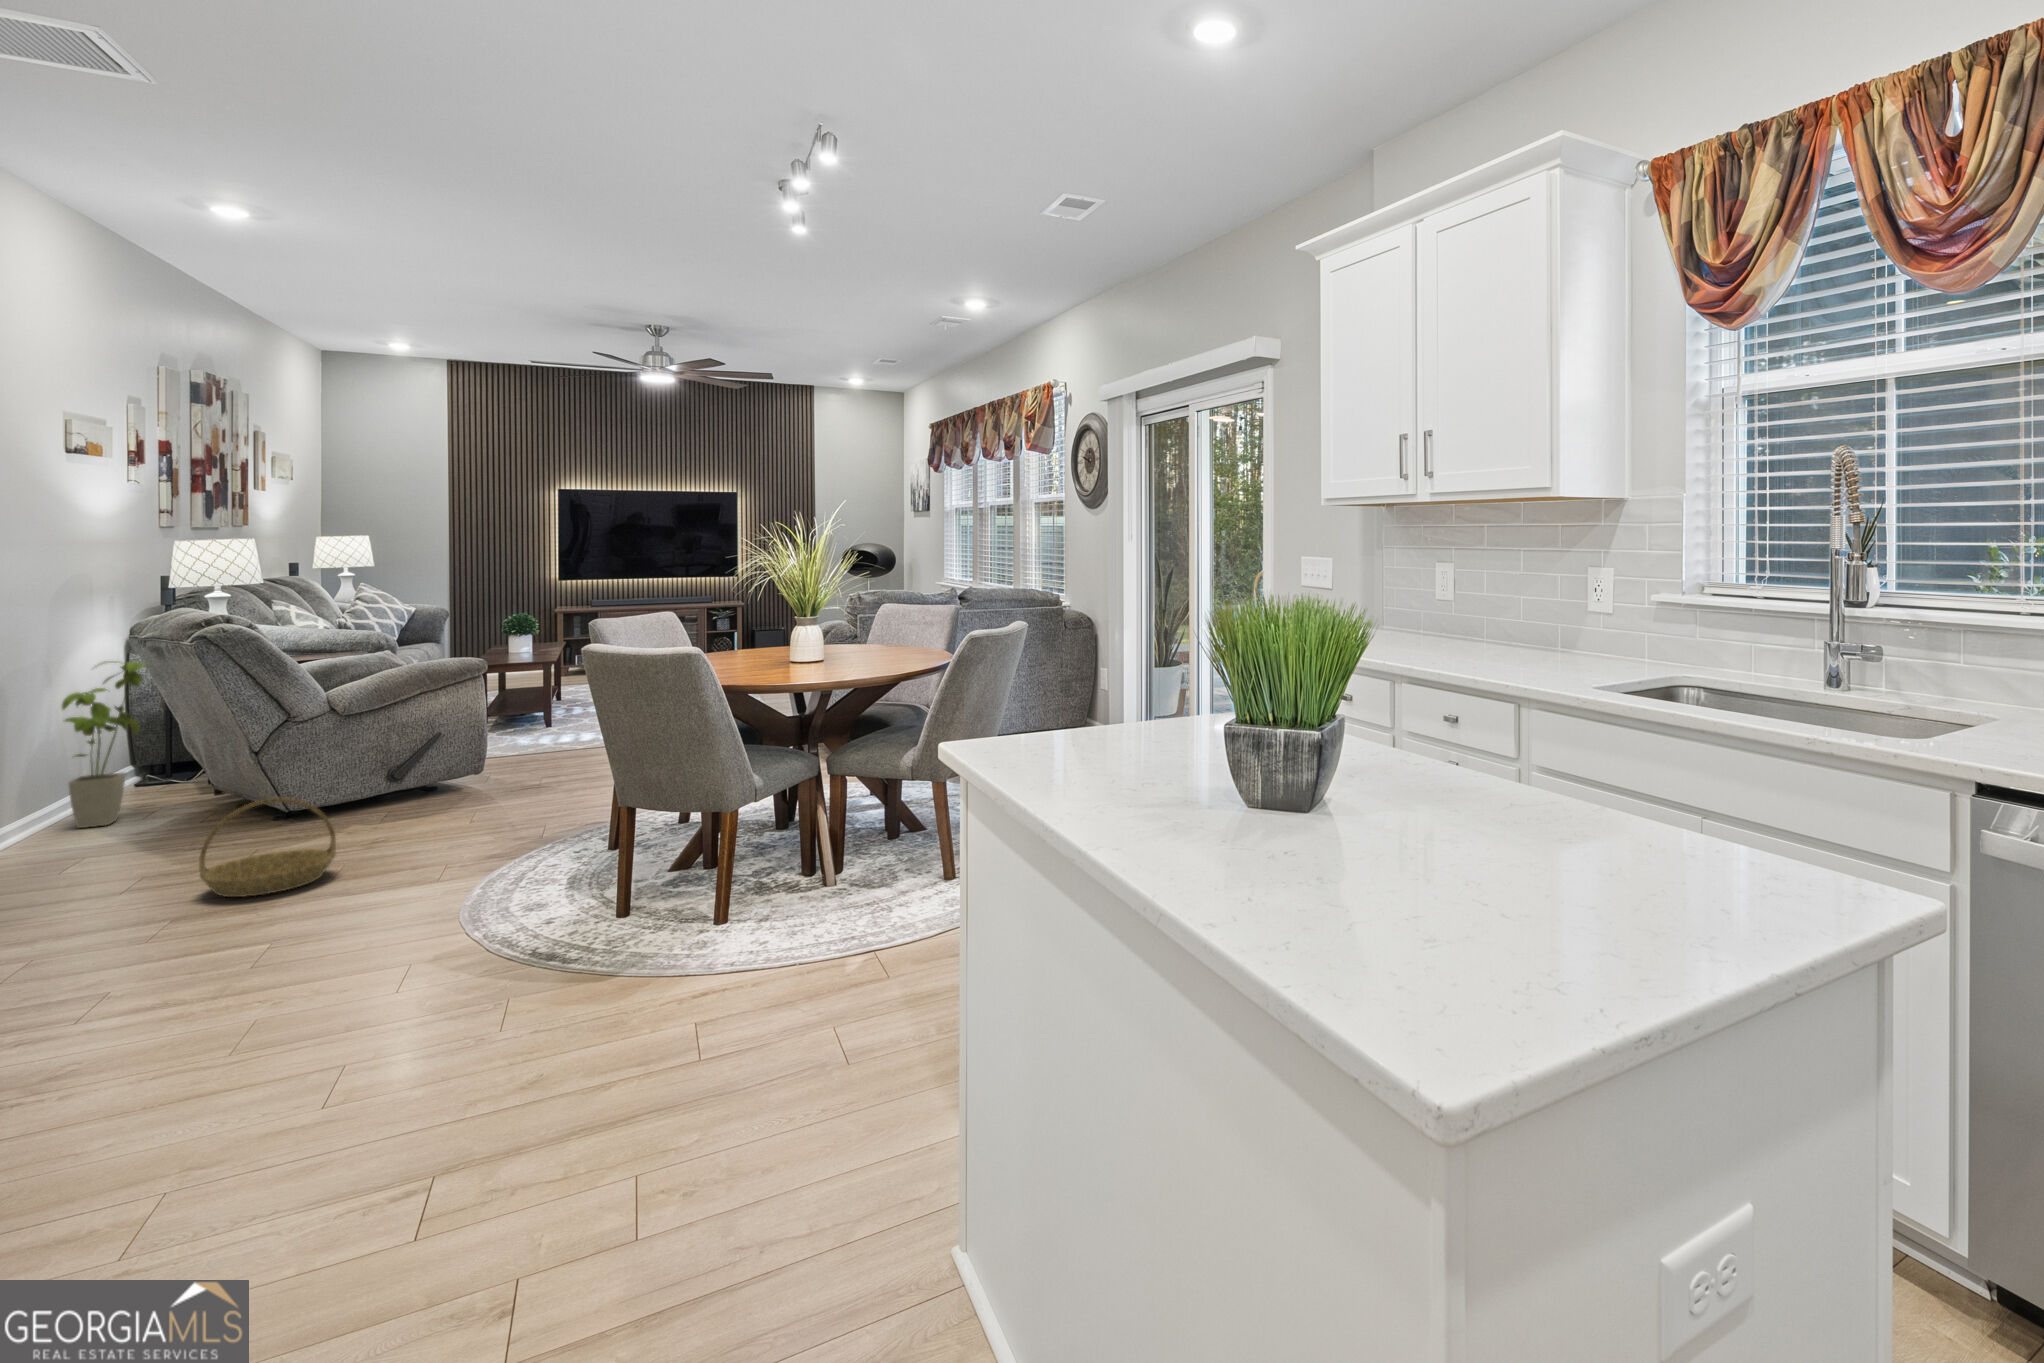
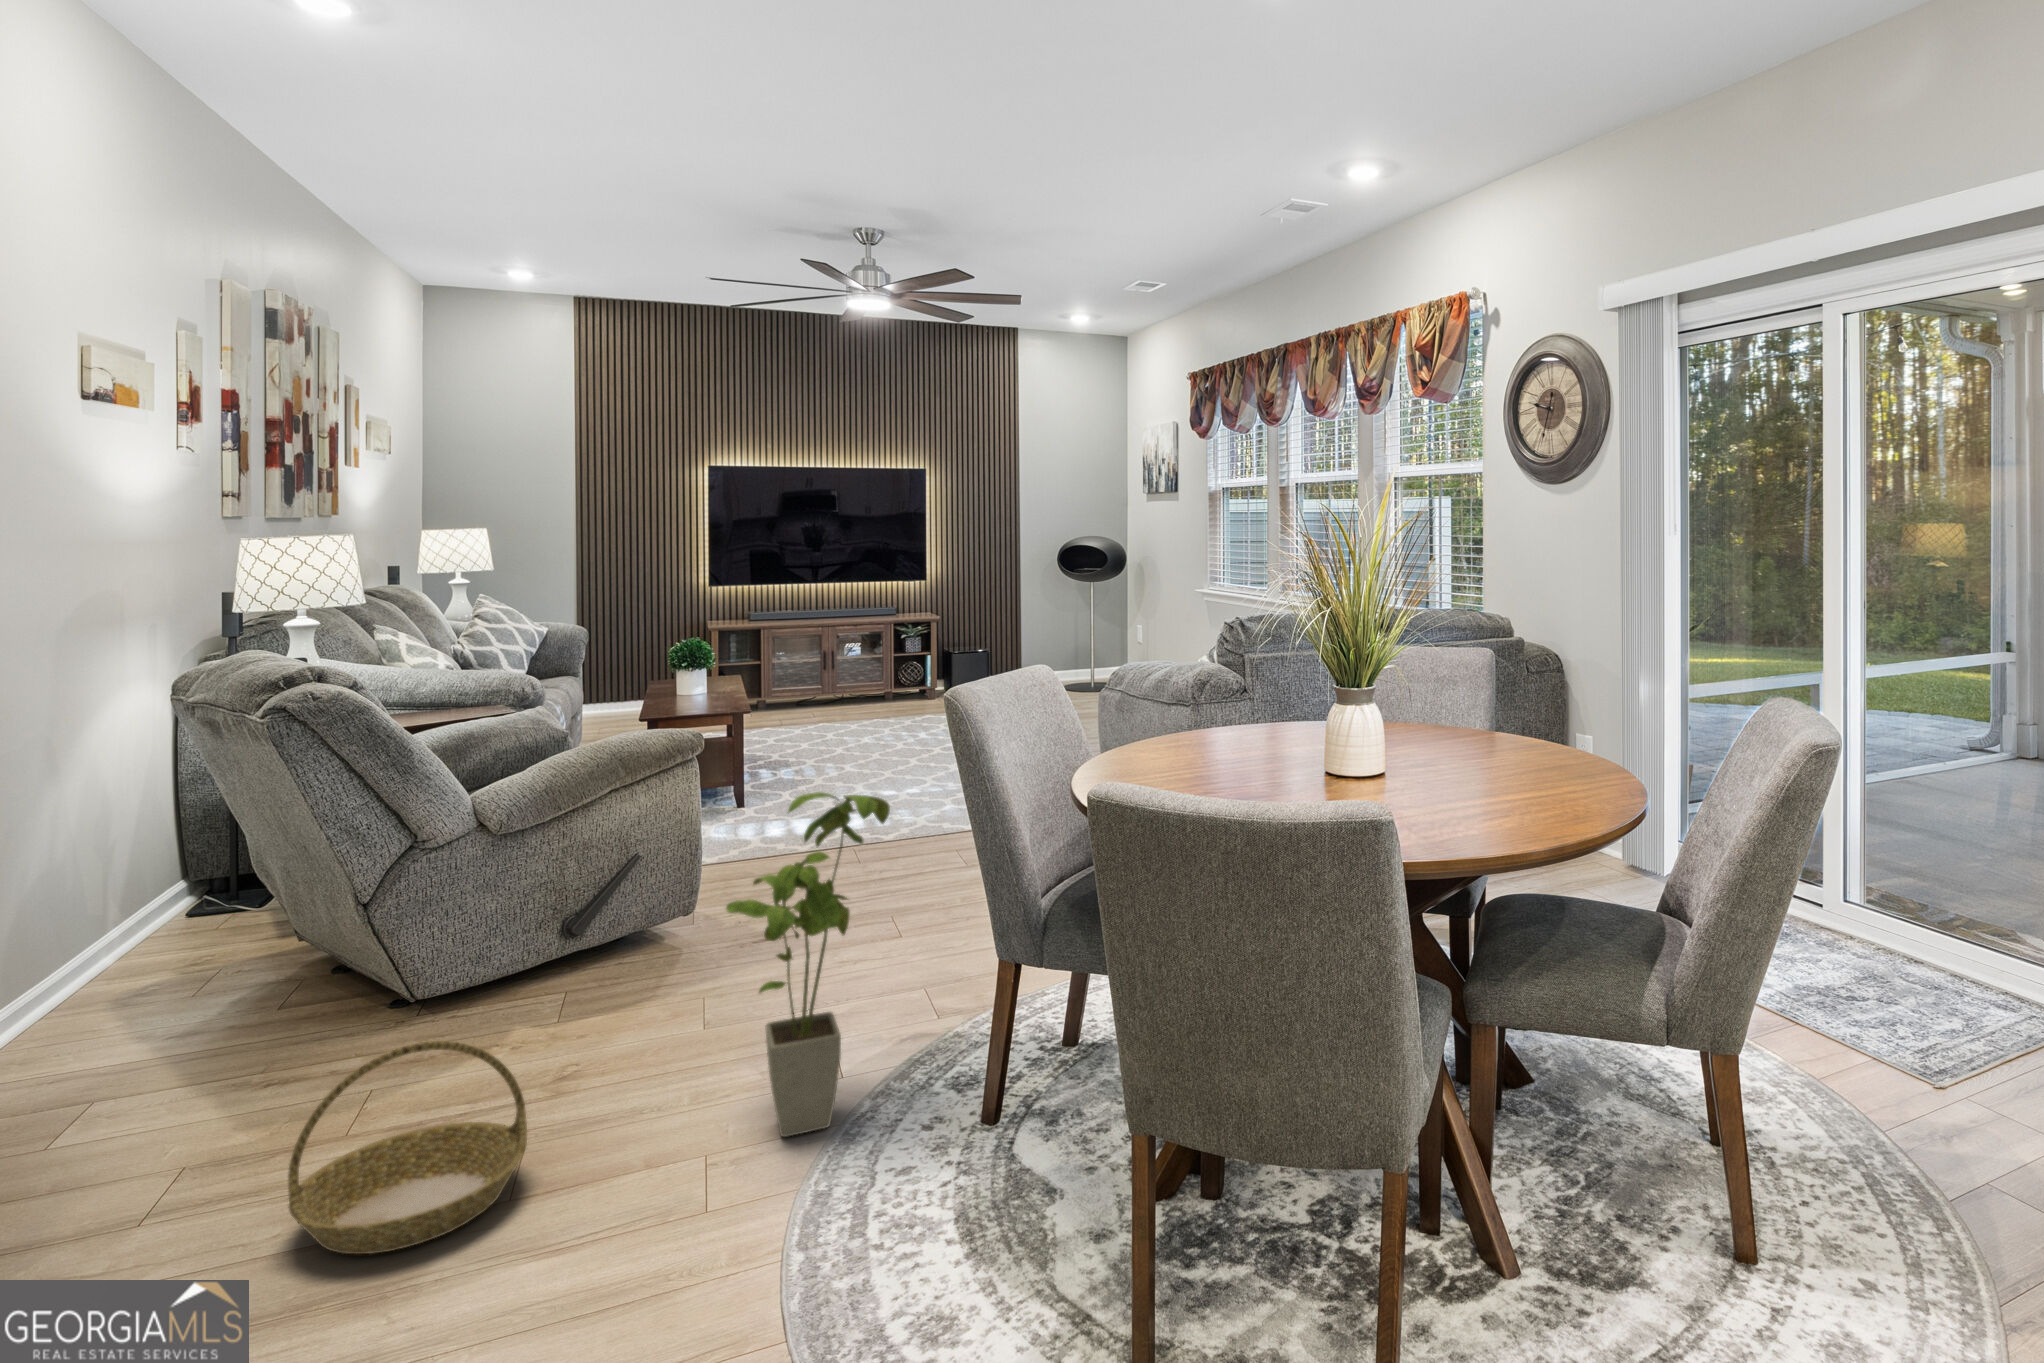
house plant: present [62,661,148,828] -> present [726,792,890,1137]

